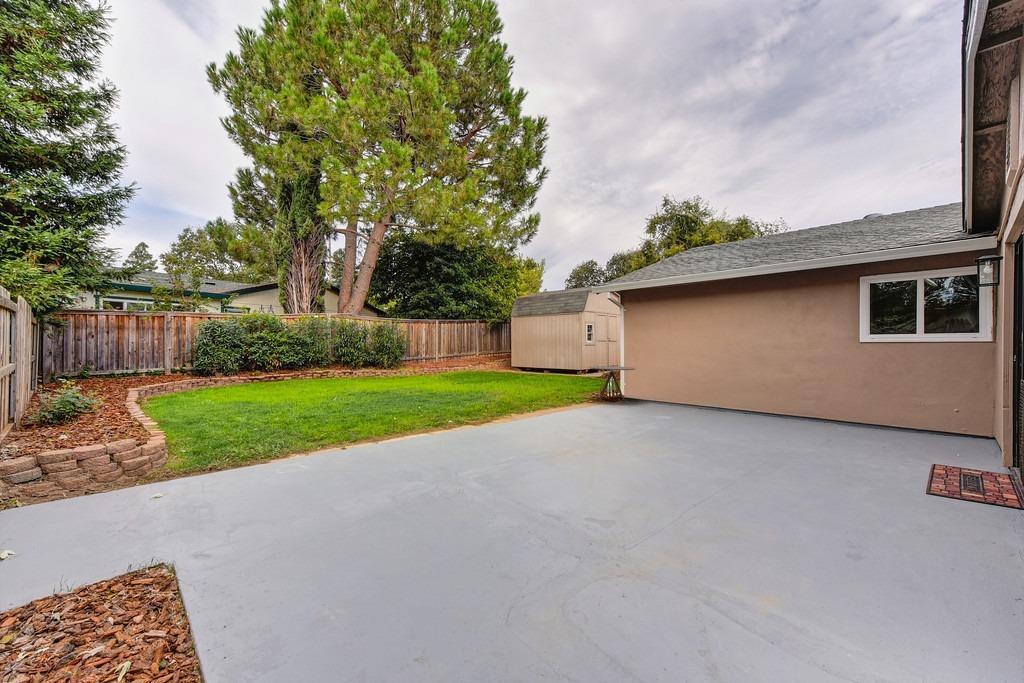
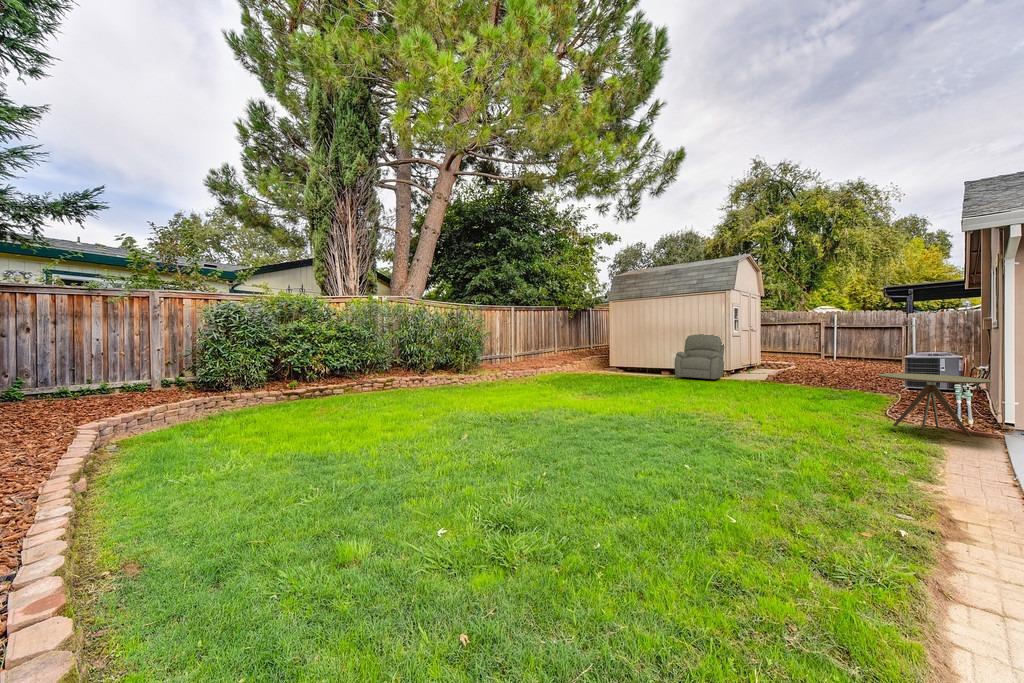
chair: none [542,342,580,375] -> present [674,334,725,380]

